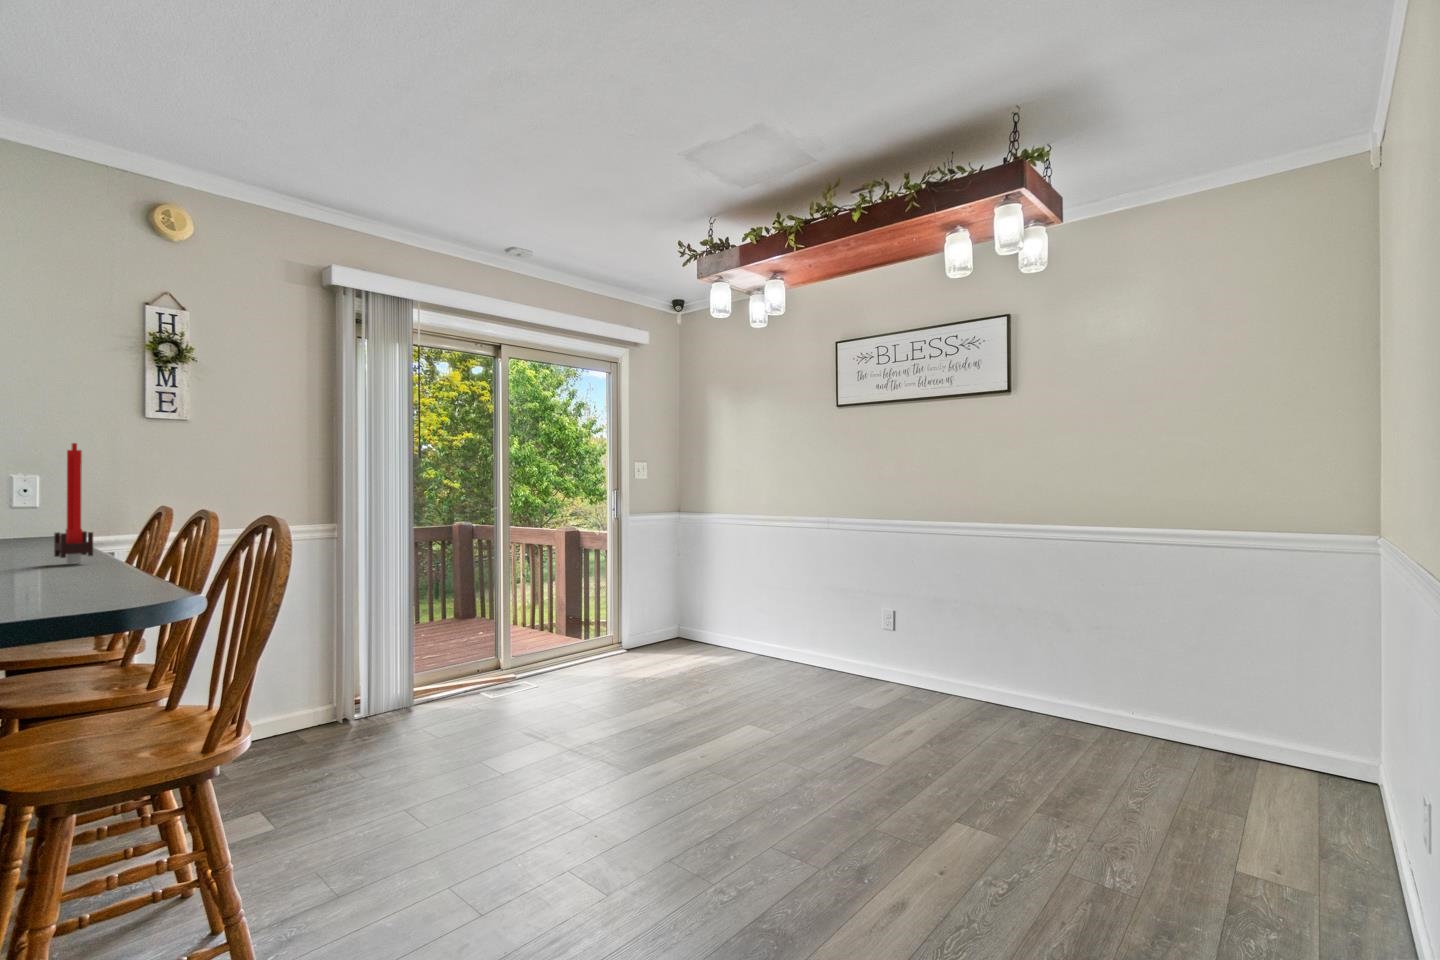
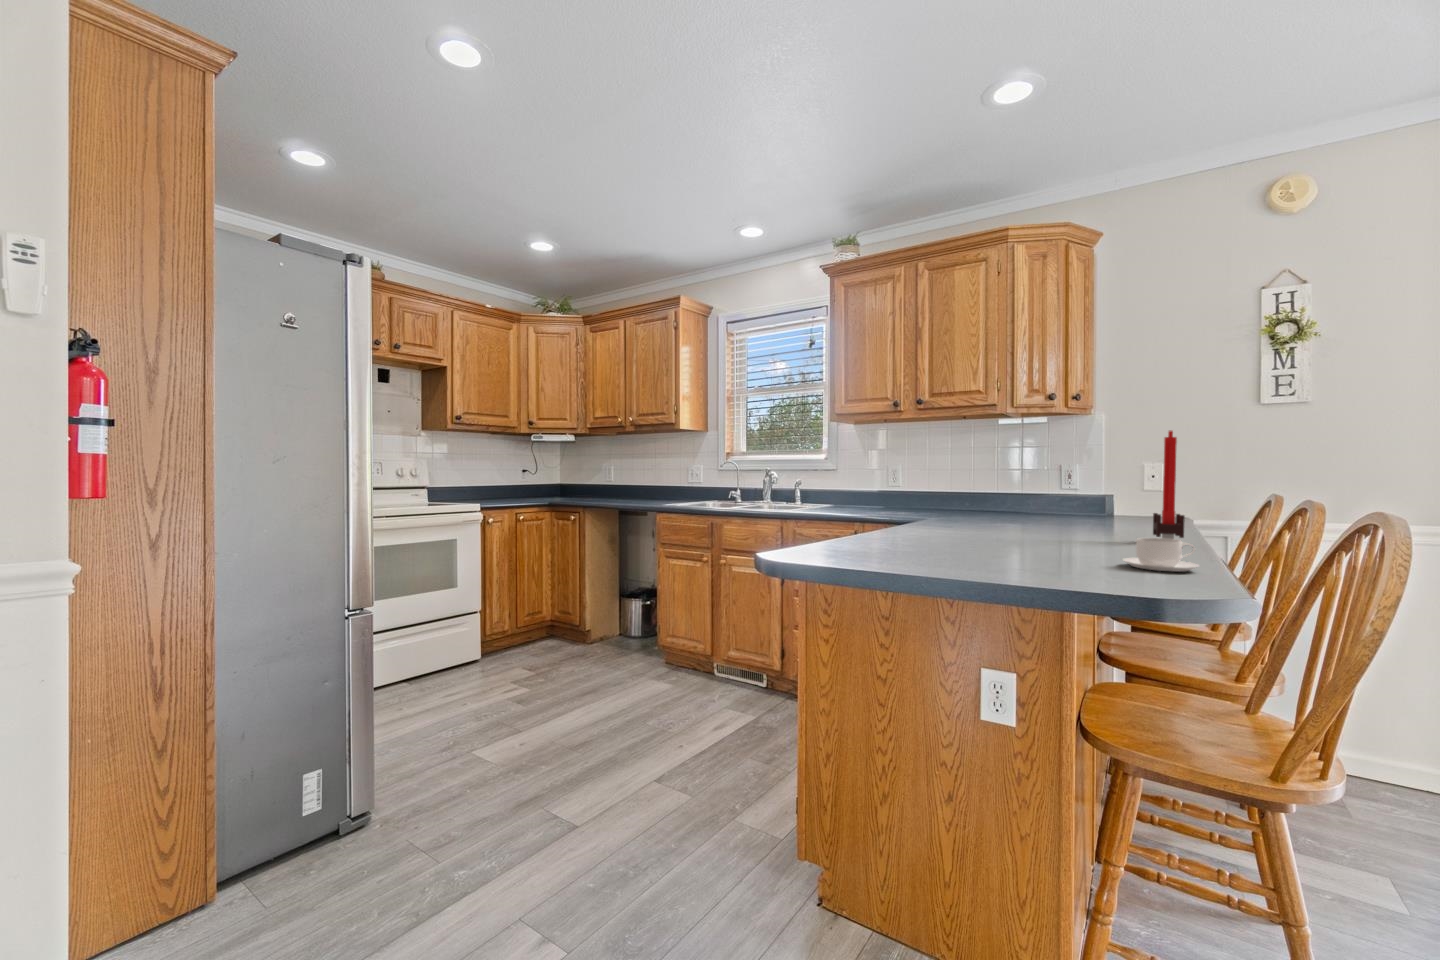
coffee cup: none [42,555,131,589] -> present [1123,538,1199,572]

